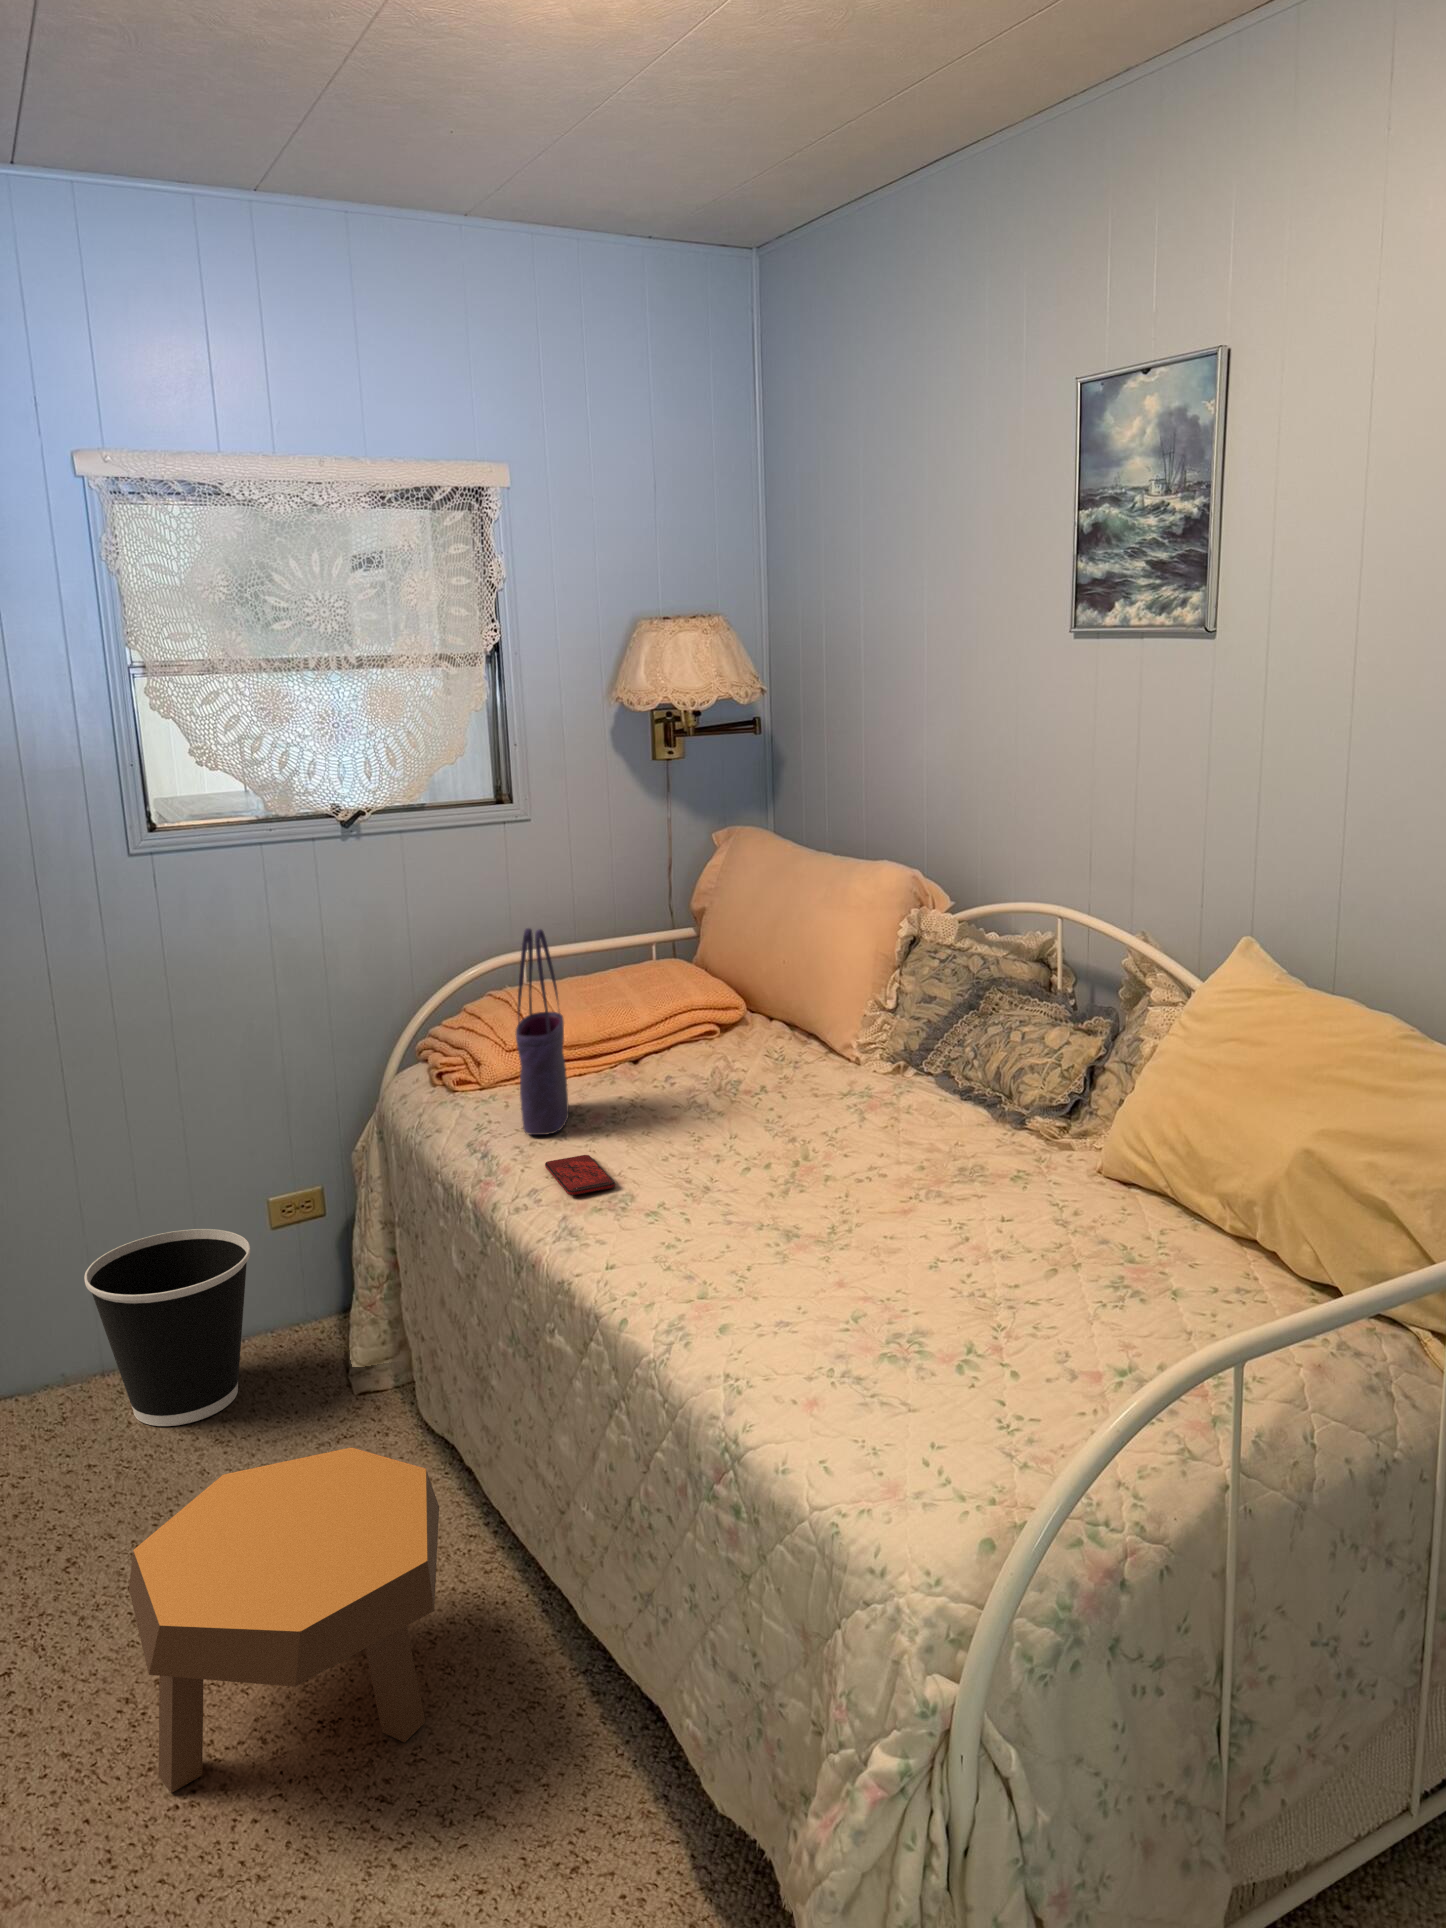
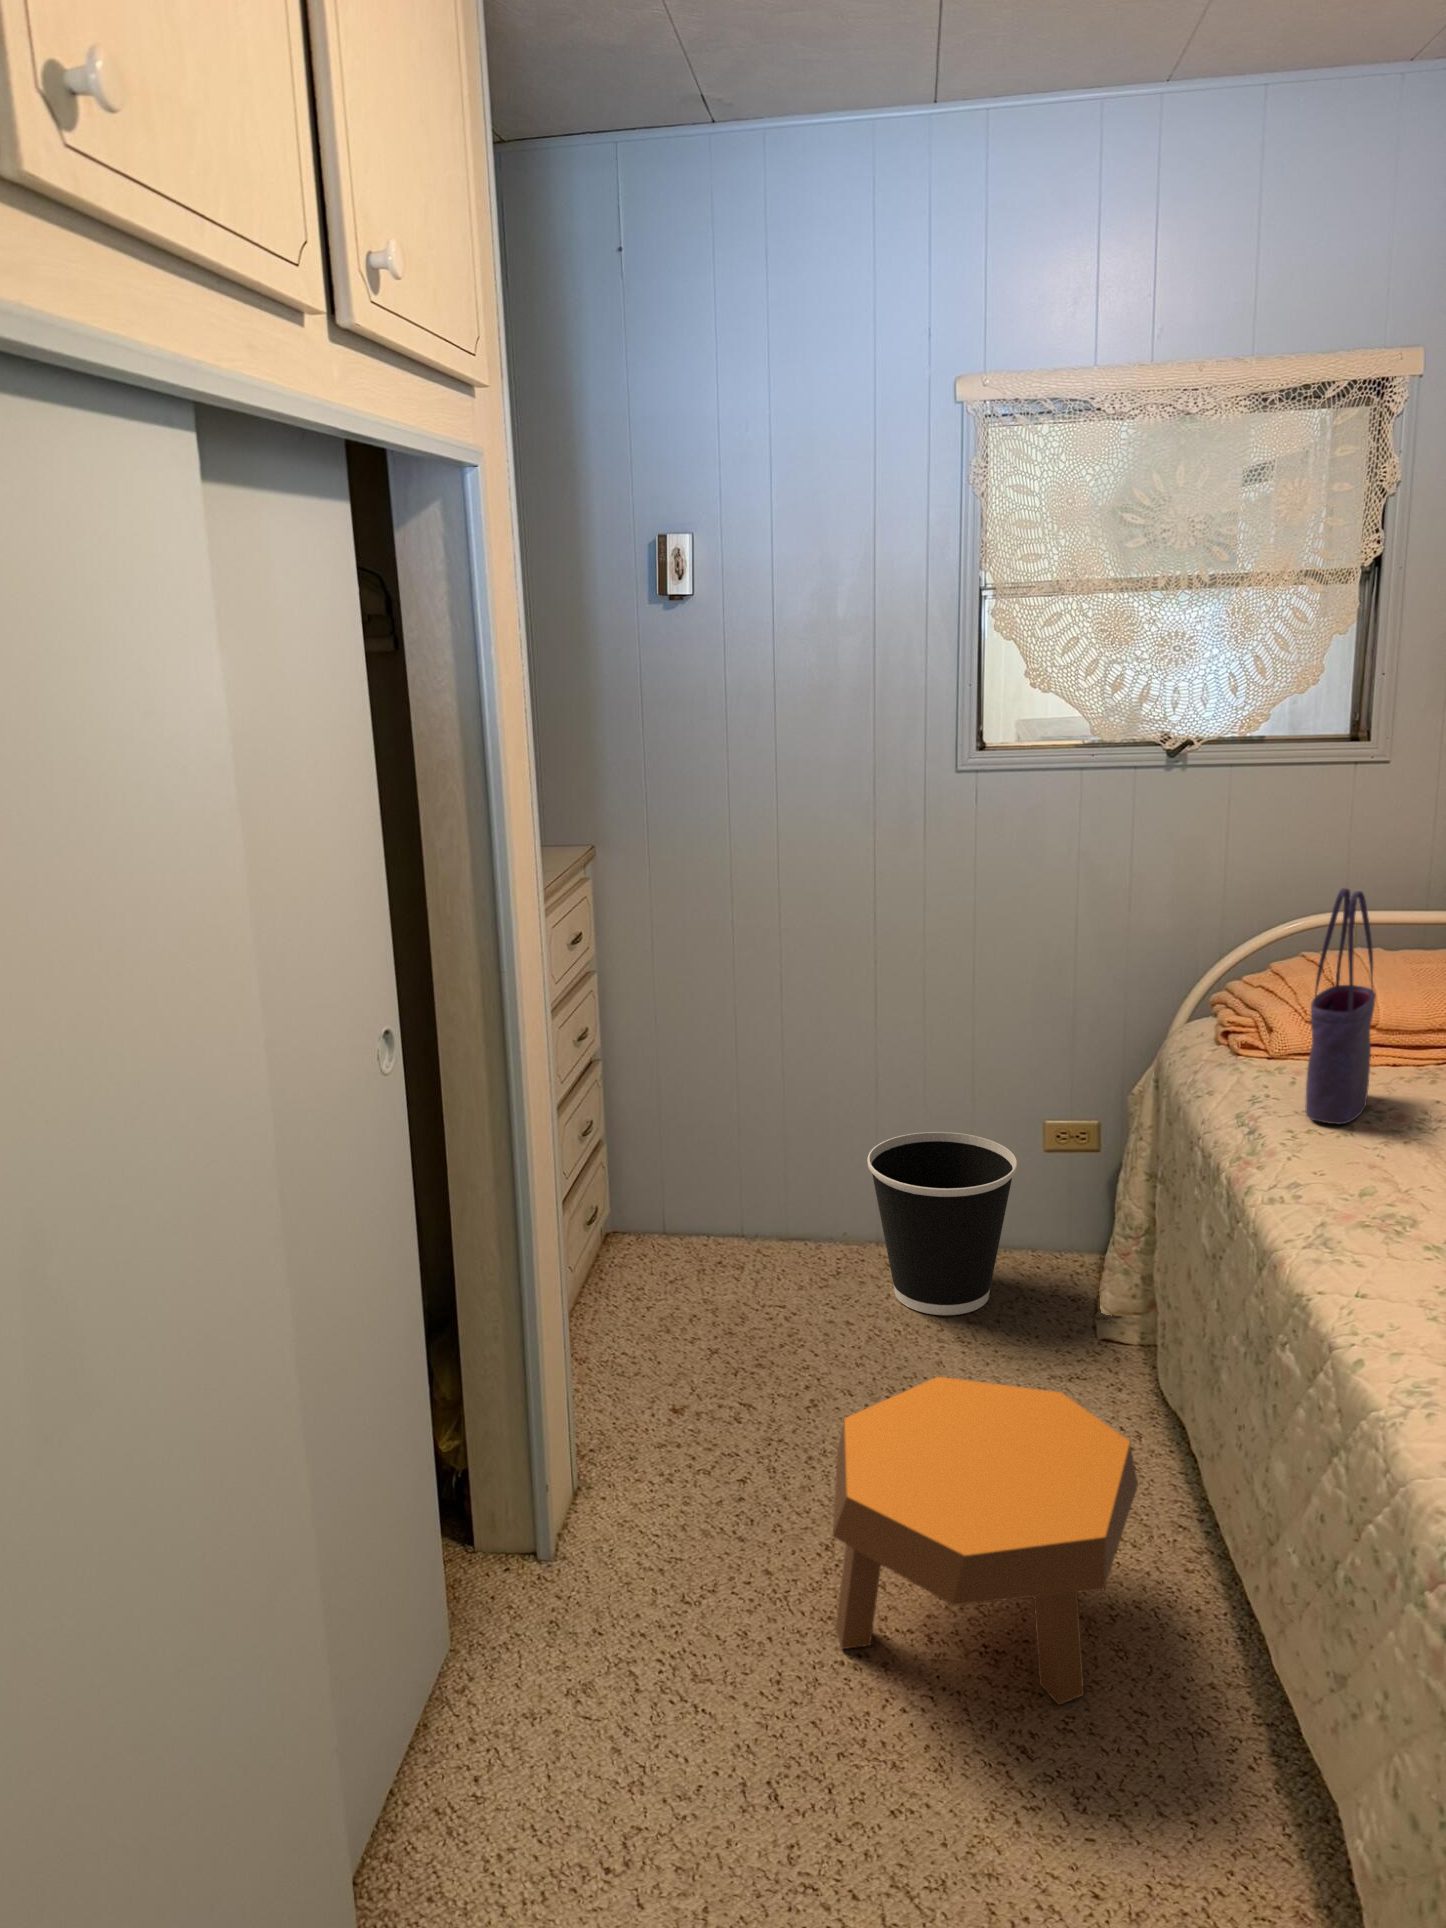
smartphone: present [545,1155,615,1195] -> none [1318,1155,1397,1204]

